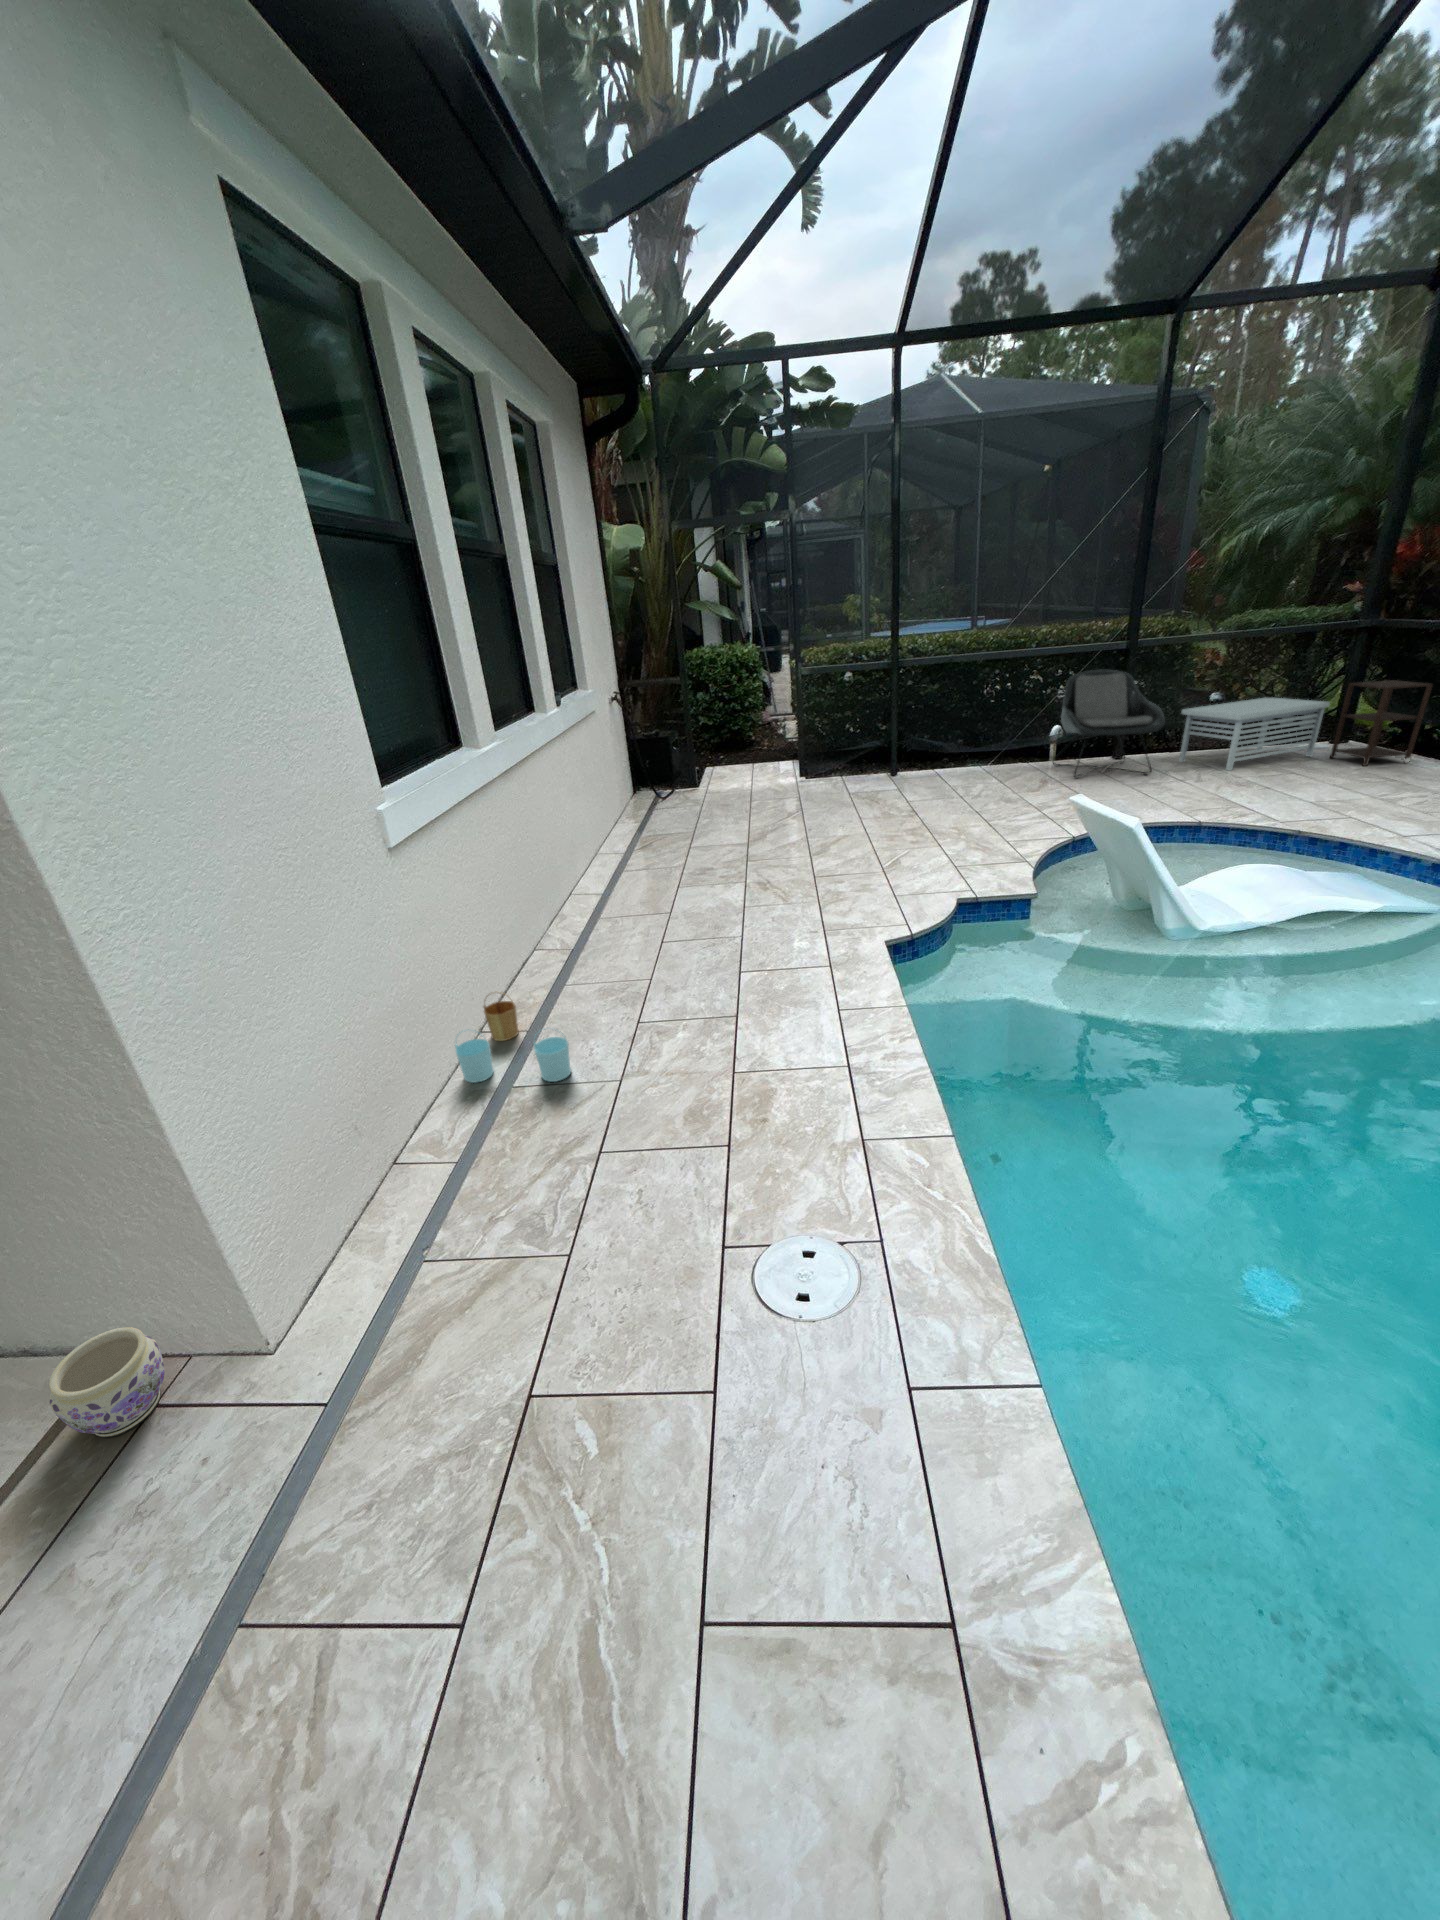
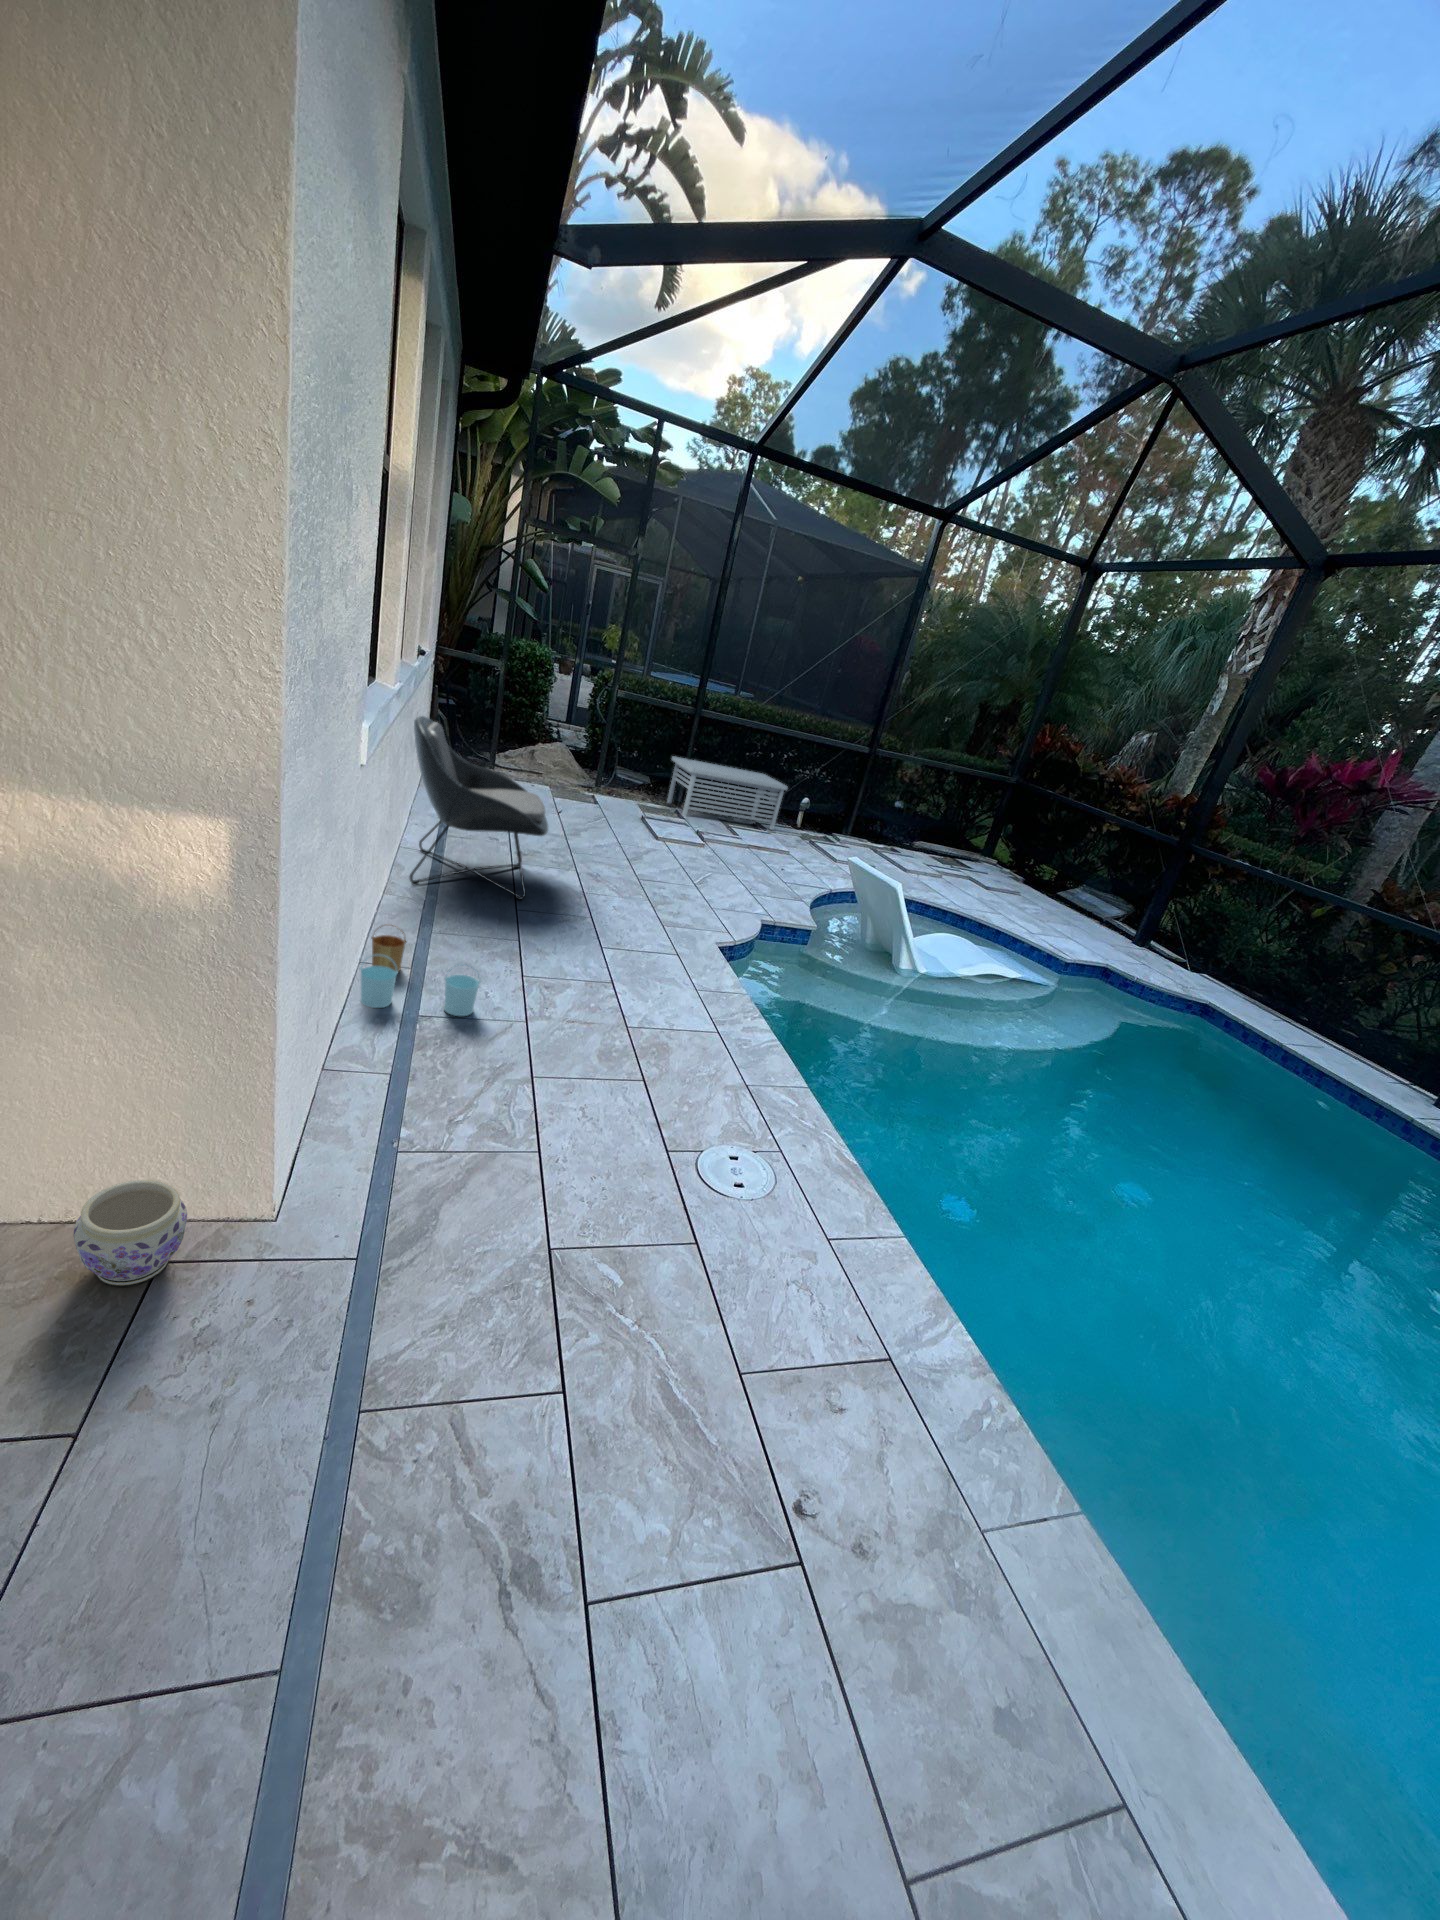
lounge chair: present [1053,670,1165,779] -> present [410,716,548,900]
side table: present [1330,680,1432,766] -> none [983,816,1050,883]
storage bench: present [1179,698,1330,770] -> present [667,756,788,830]

